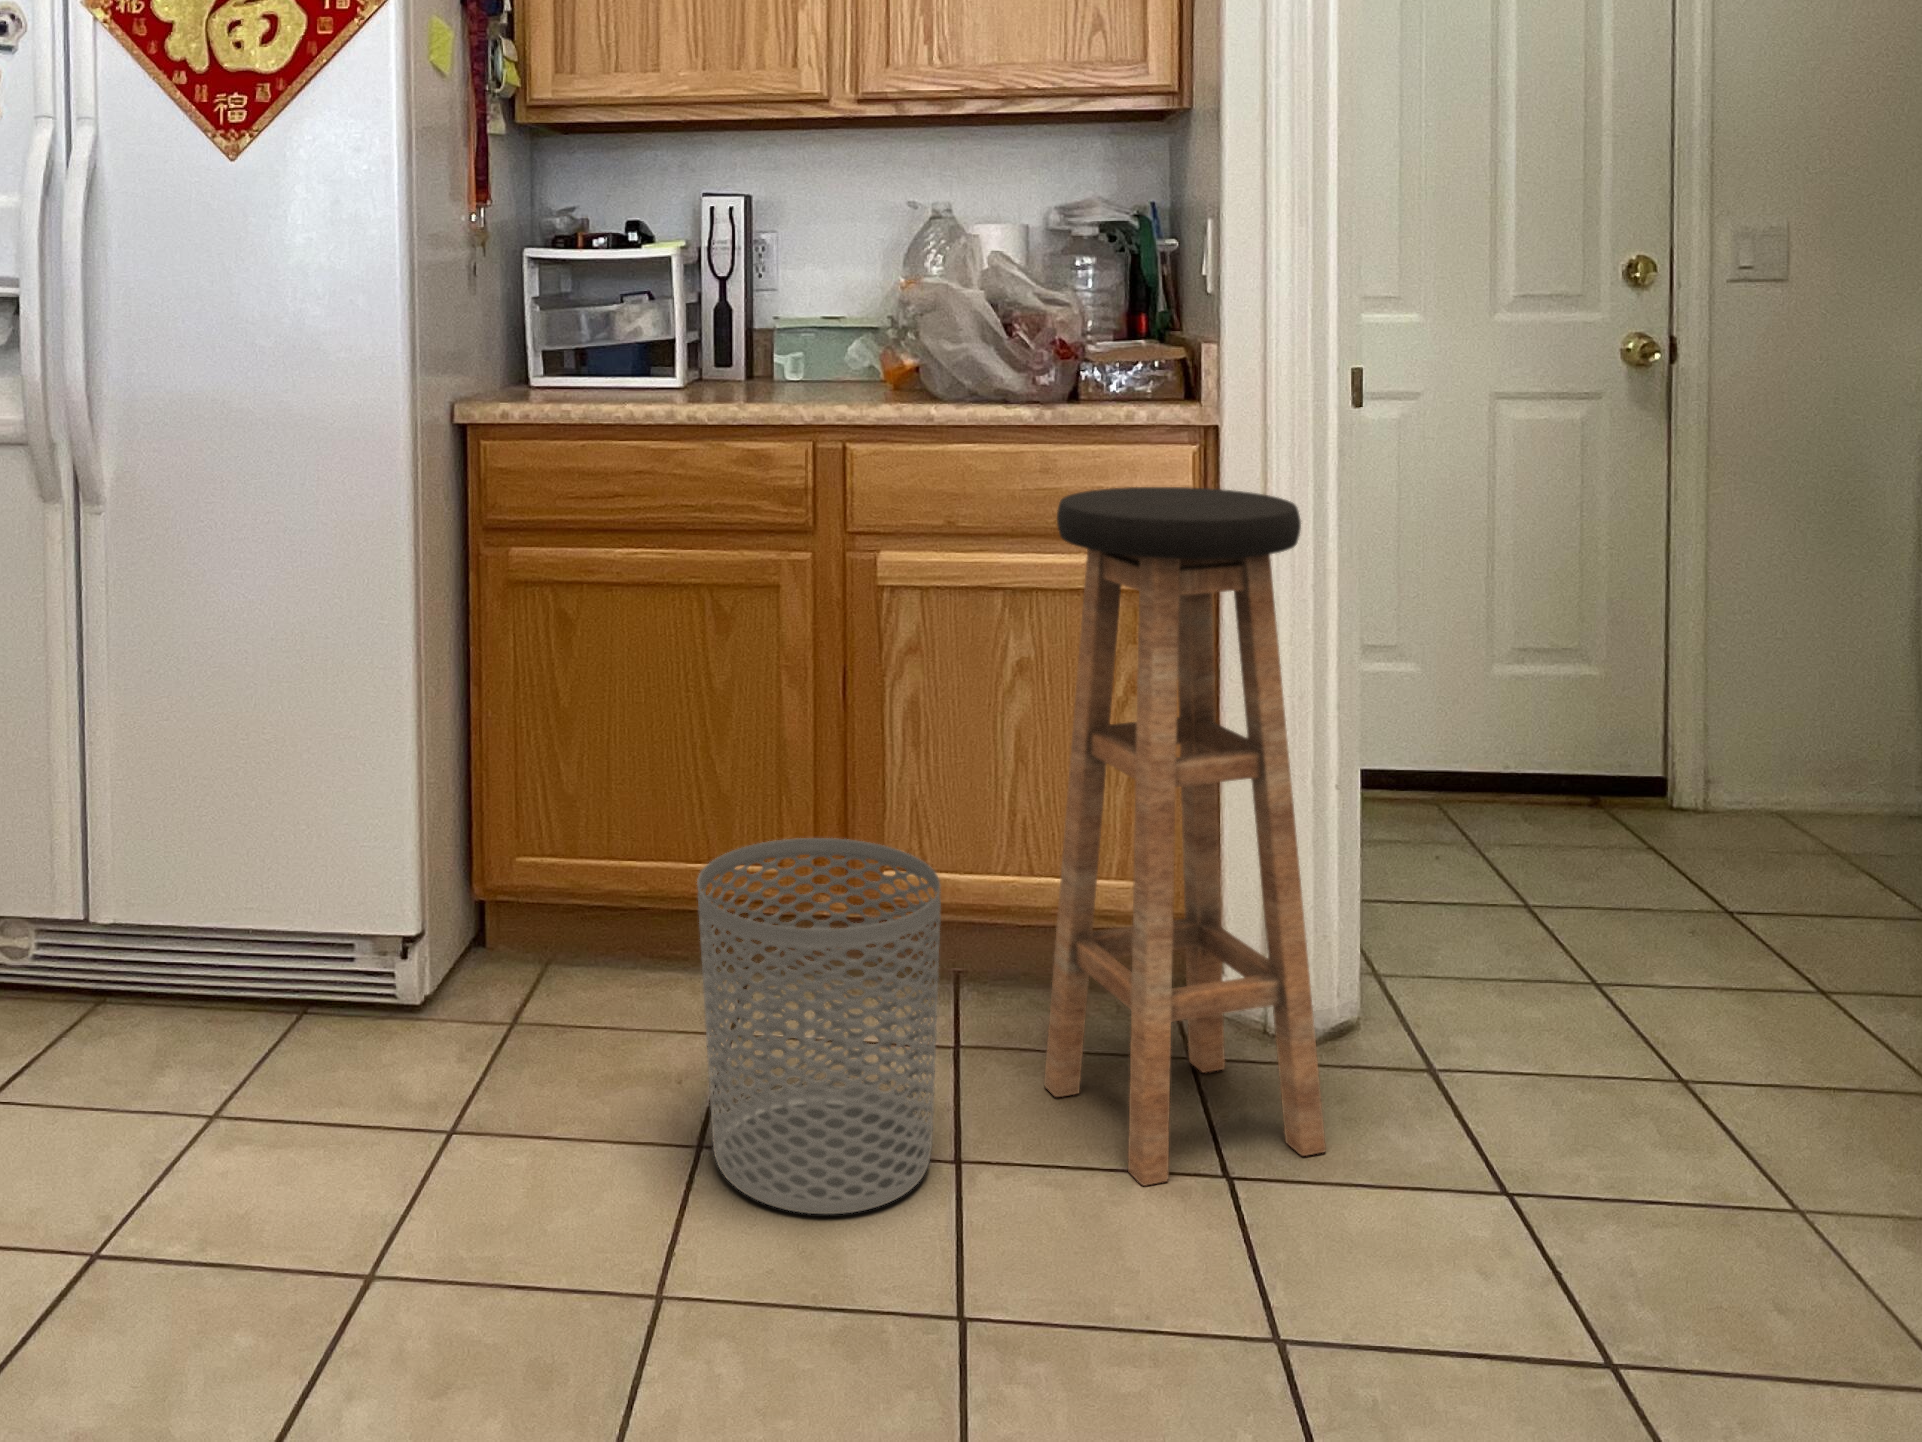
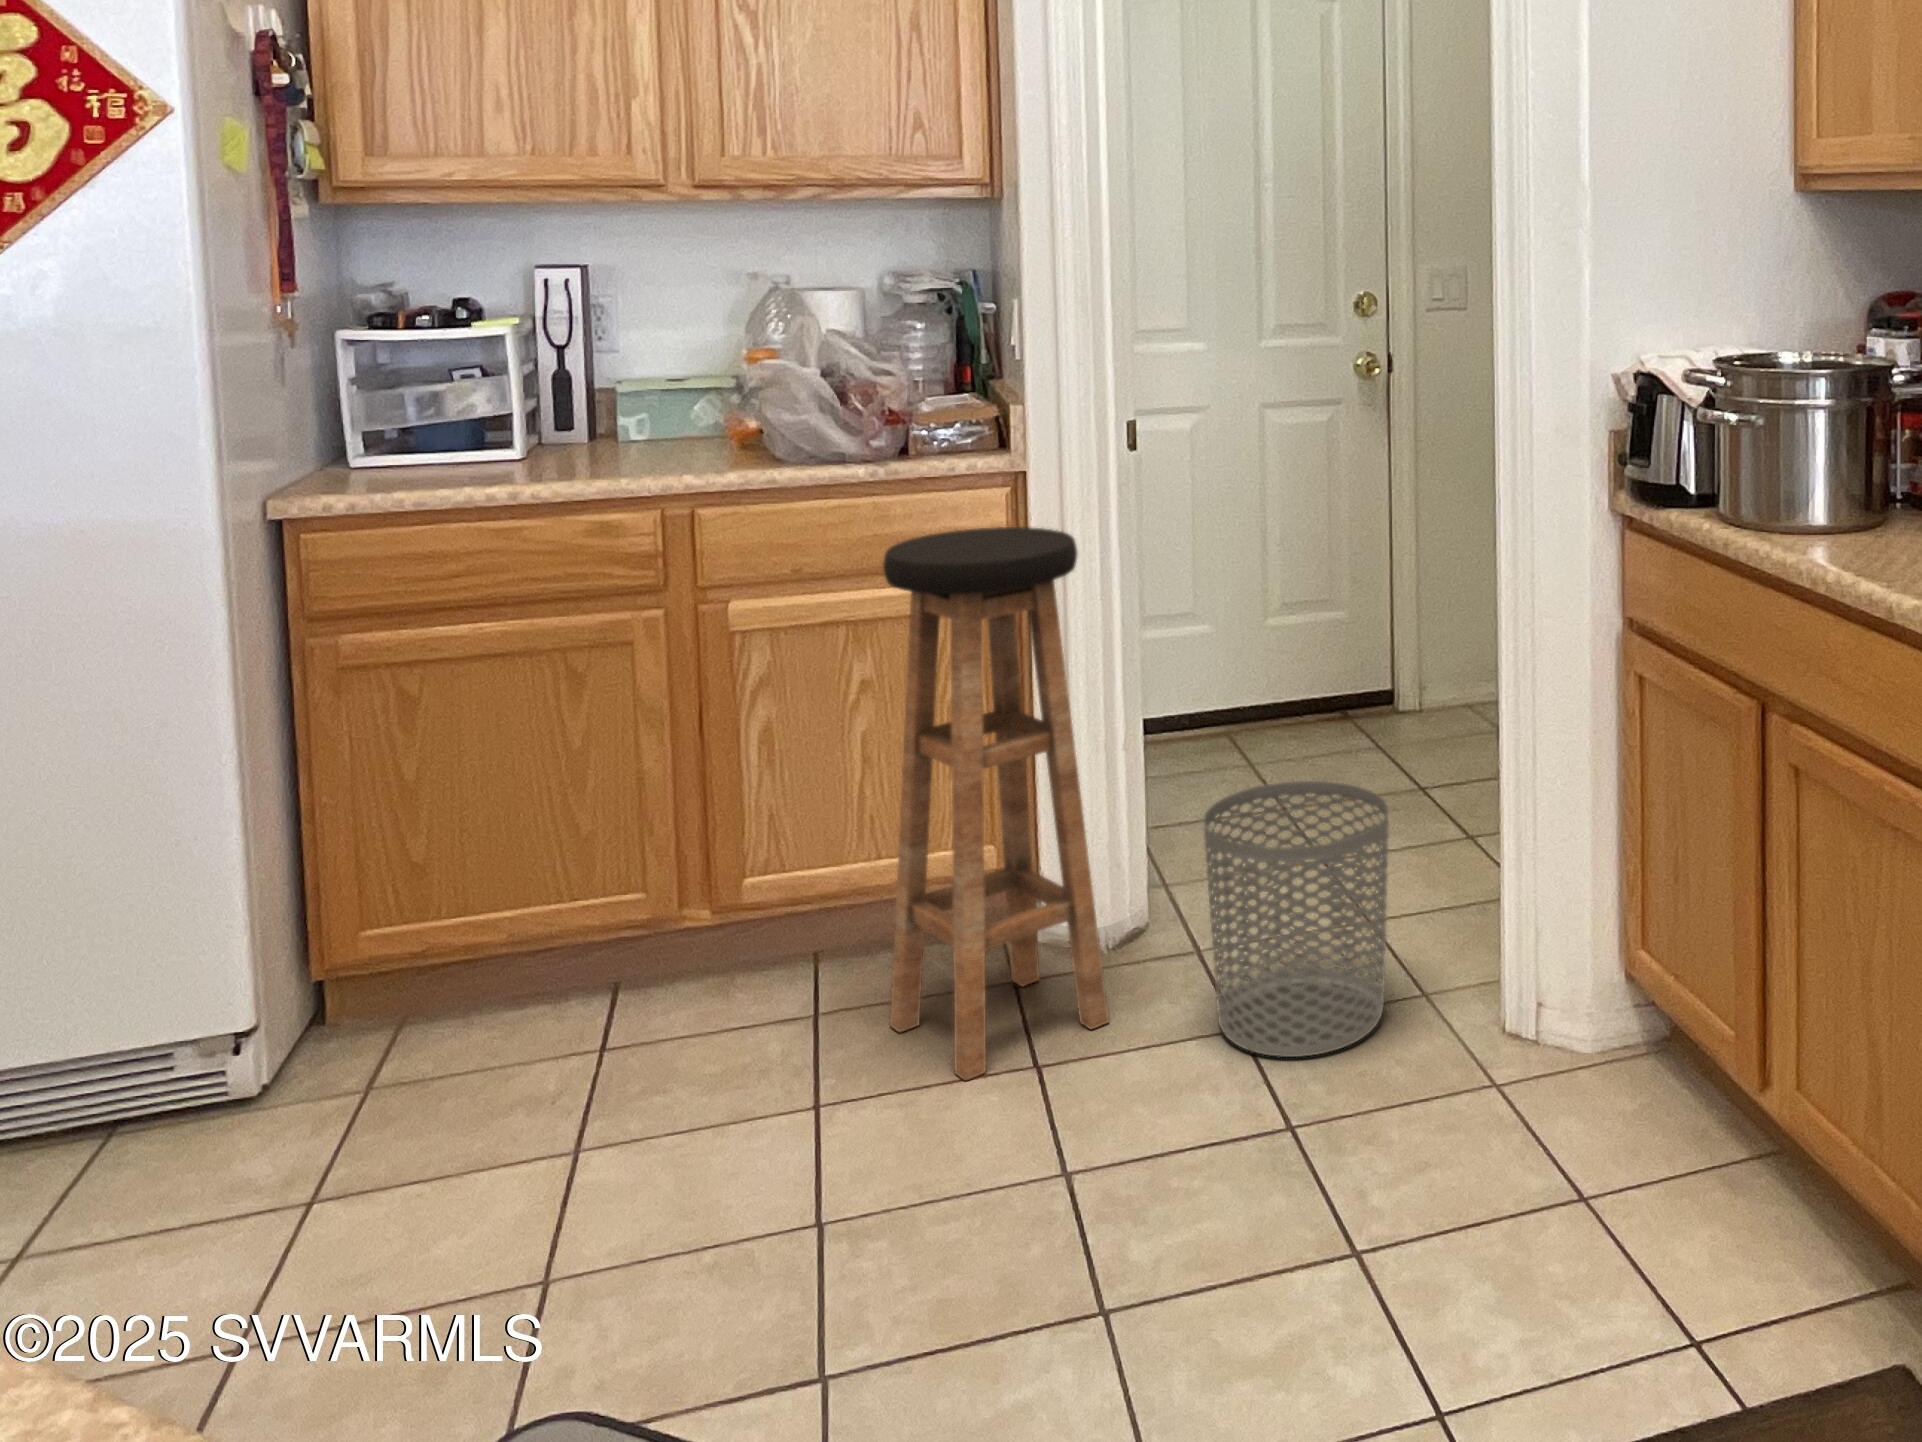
waste bin: present [697,838,941,1214] -> present [1204,781,1389,1057]

